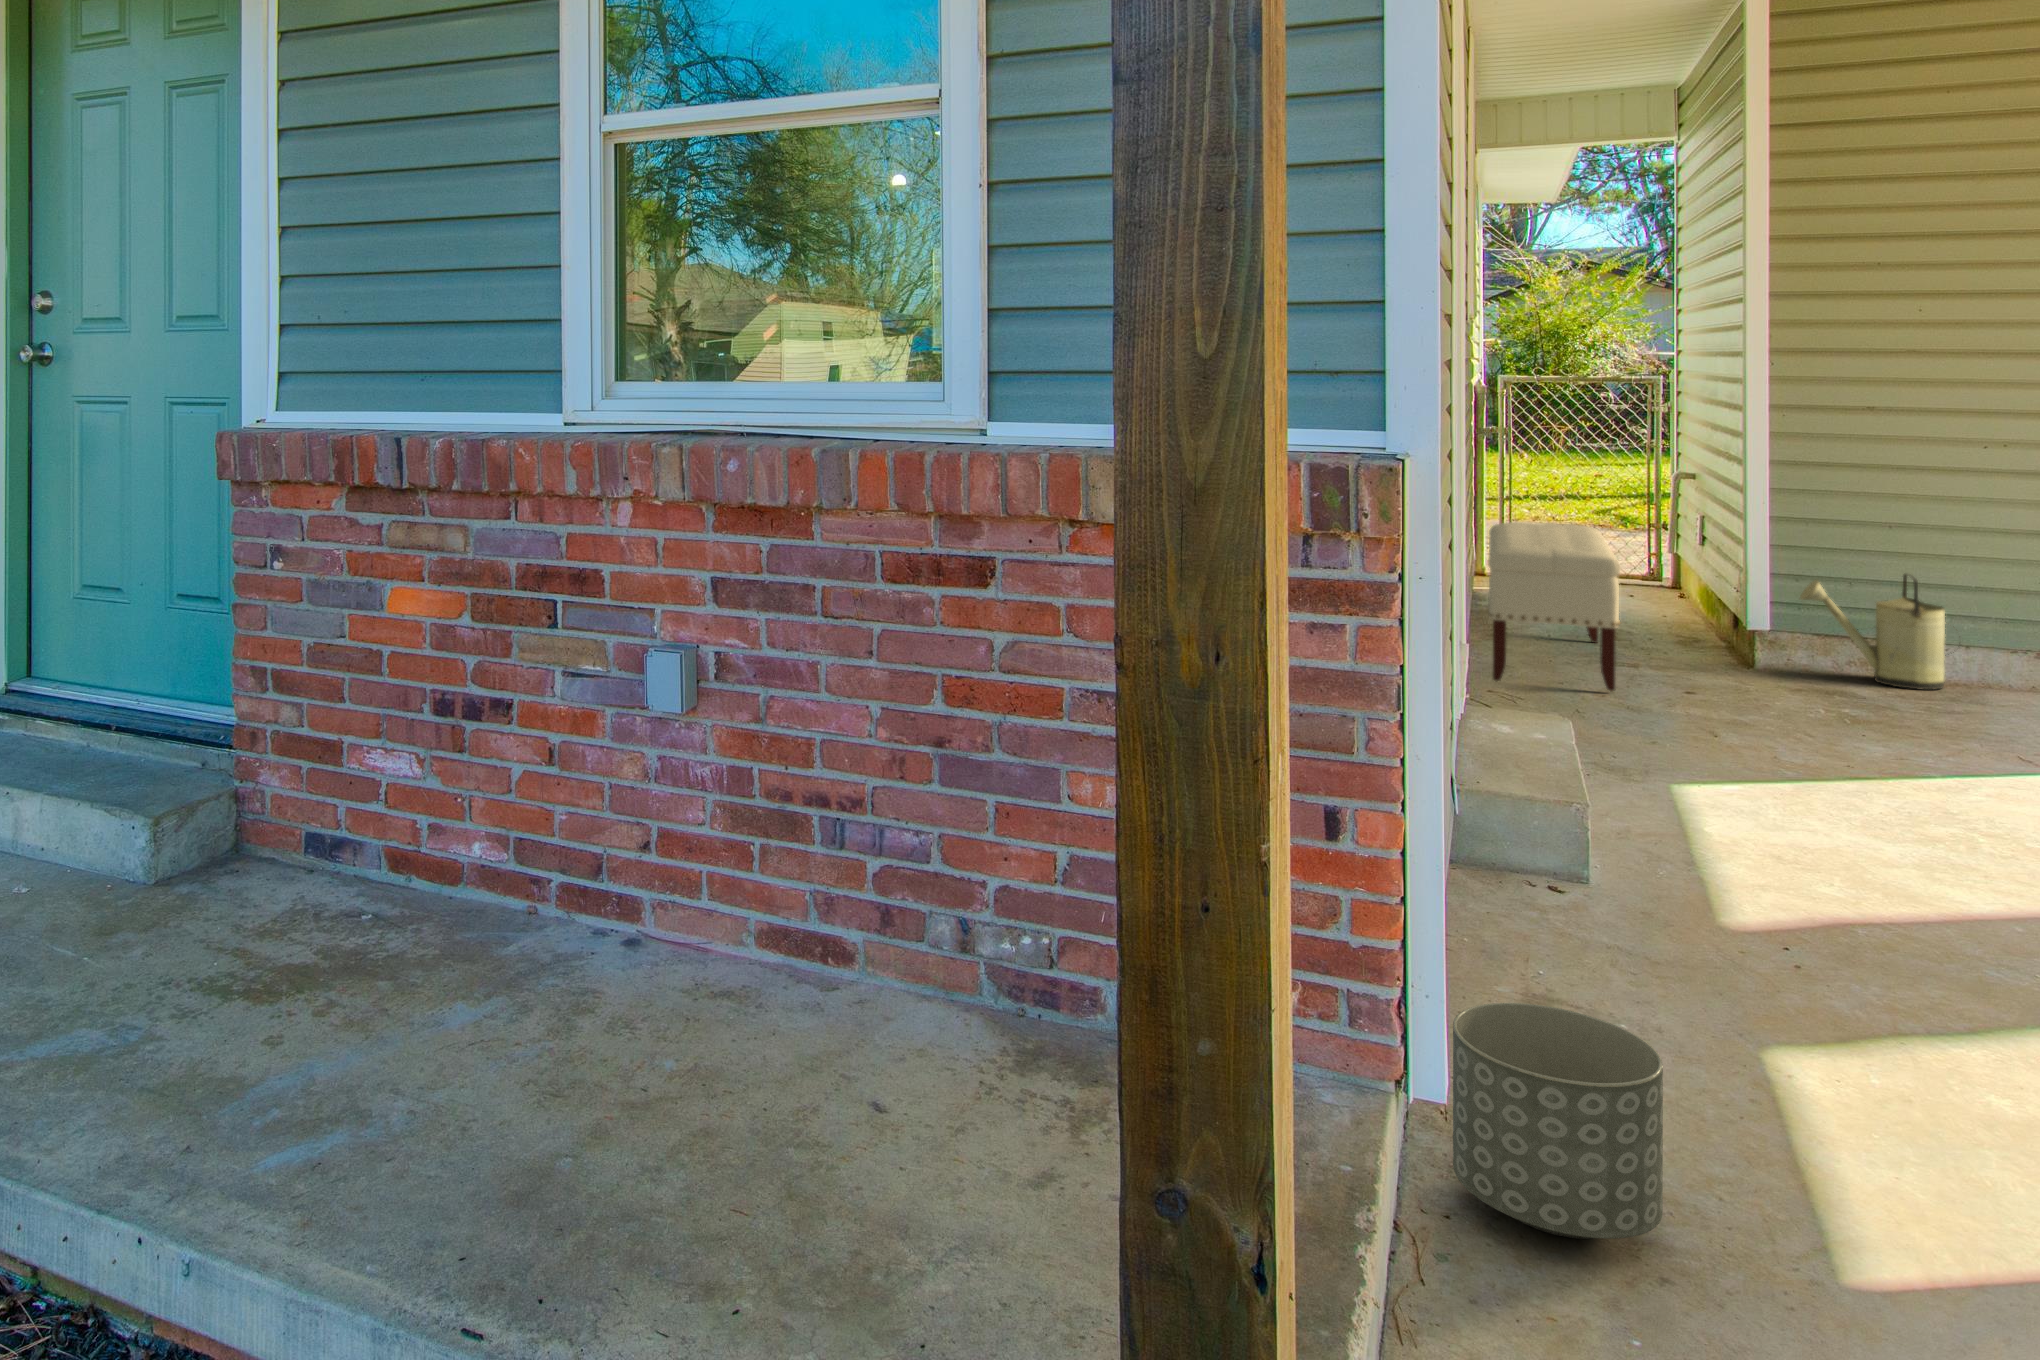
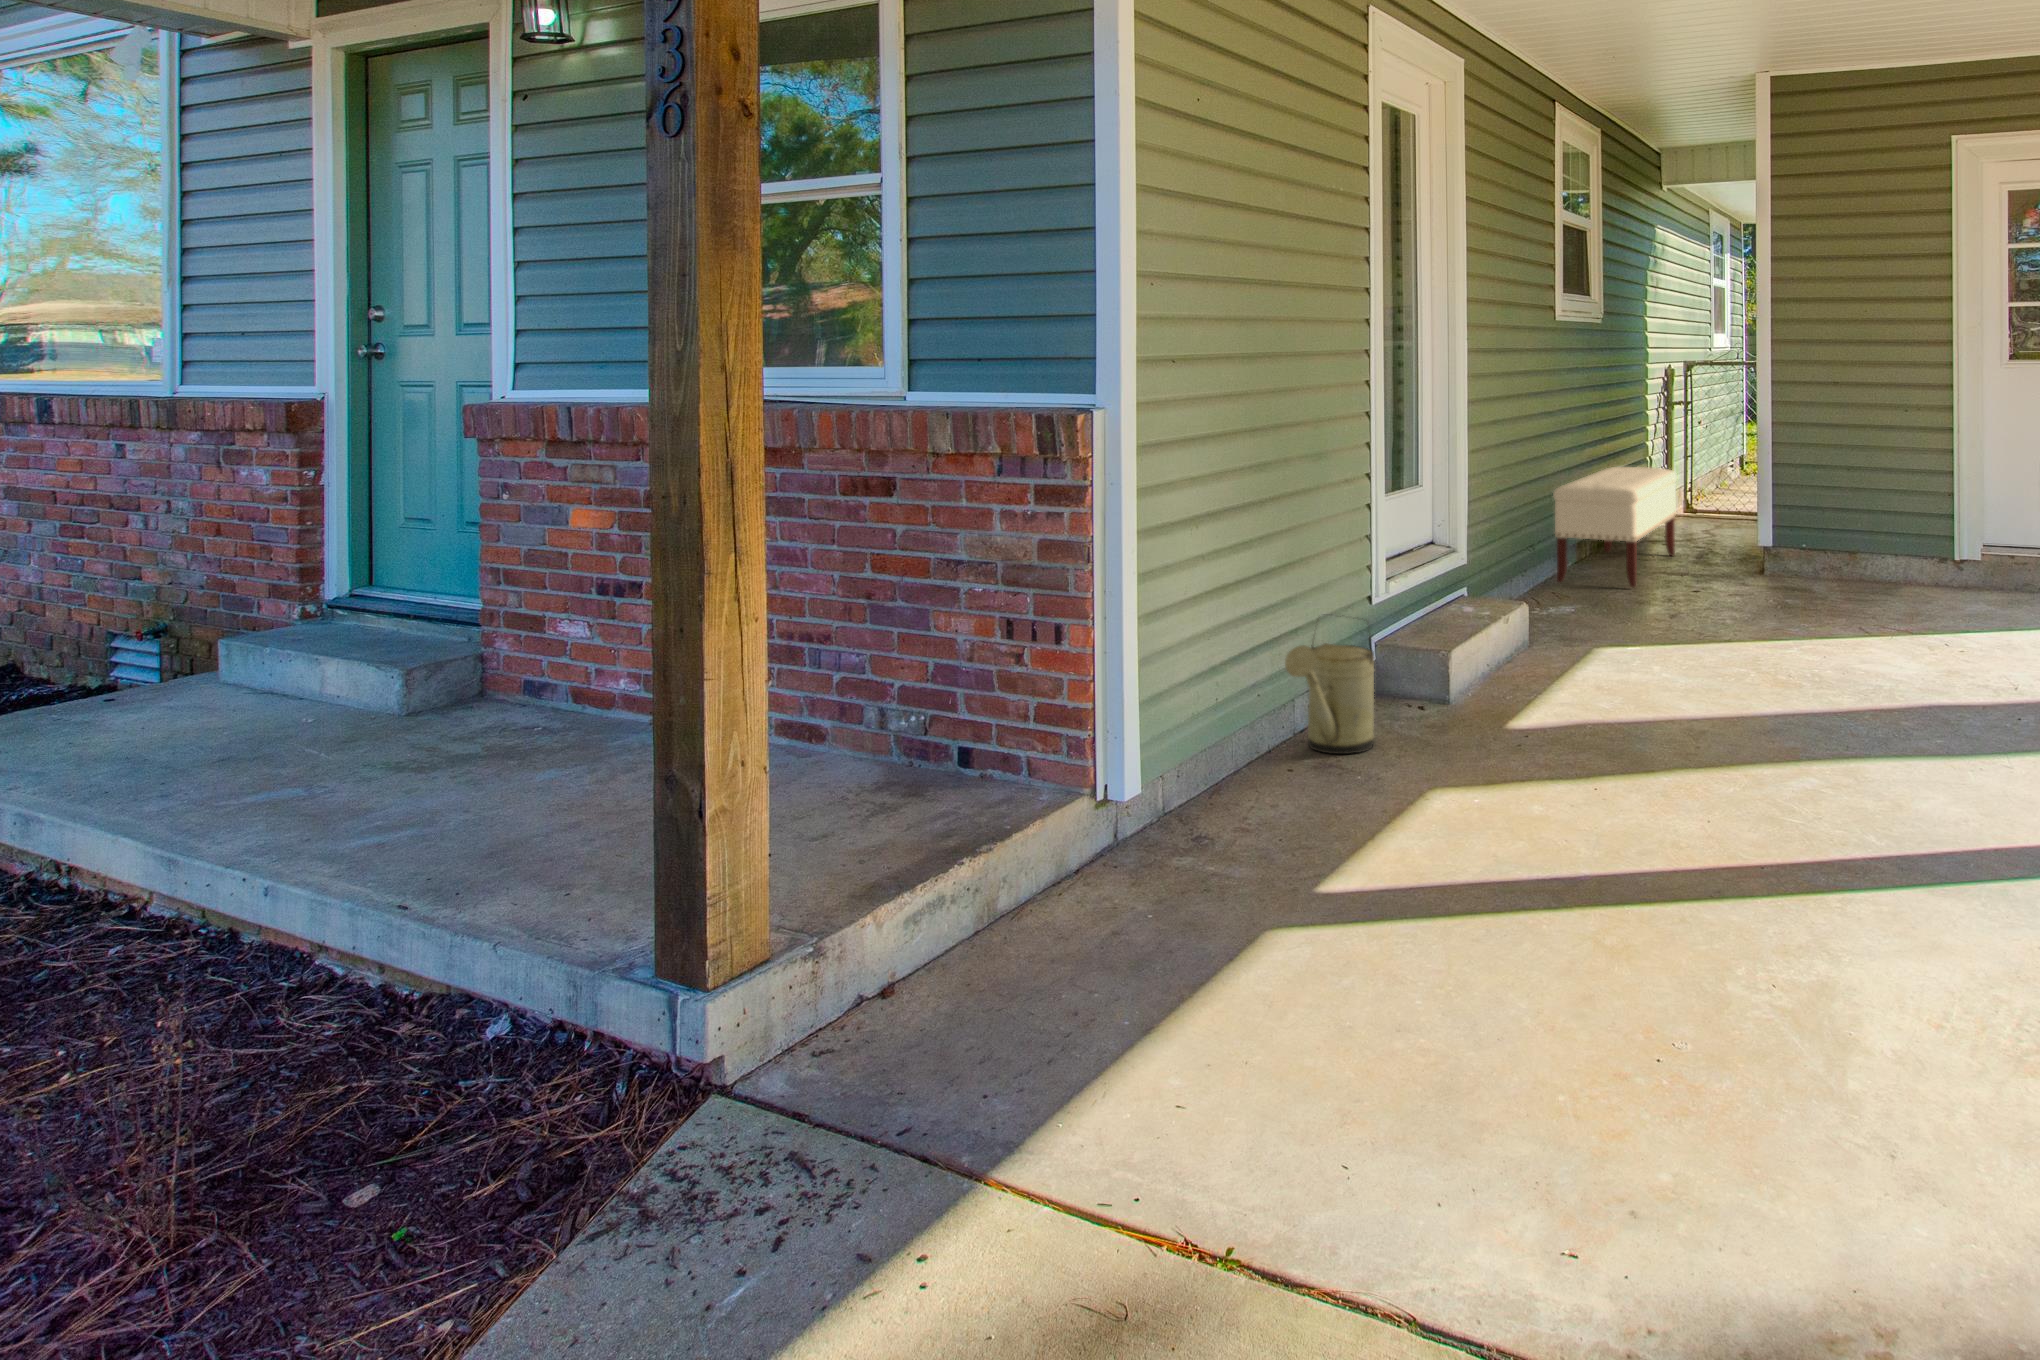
watering can: present [1800,574,1946,690] -> present [1285,616,1374,754]
planter: present [1453,1003,1663,1239] -> none [1123,743,1234,872]

